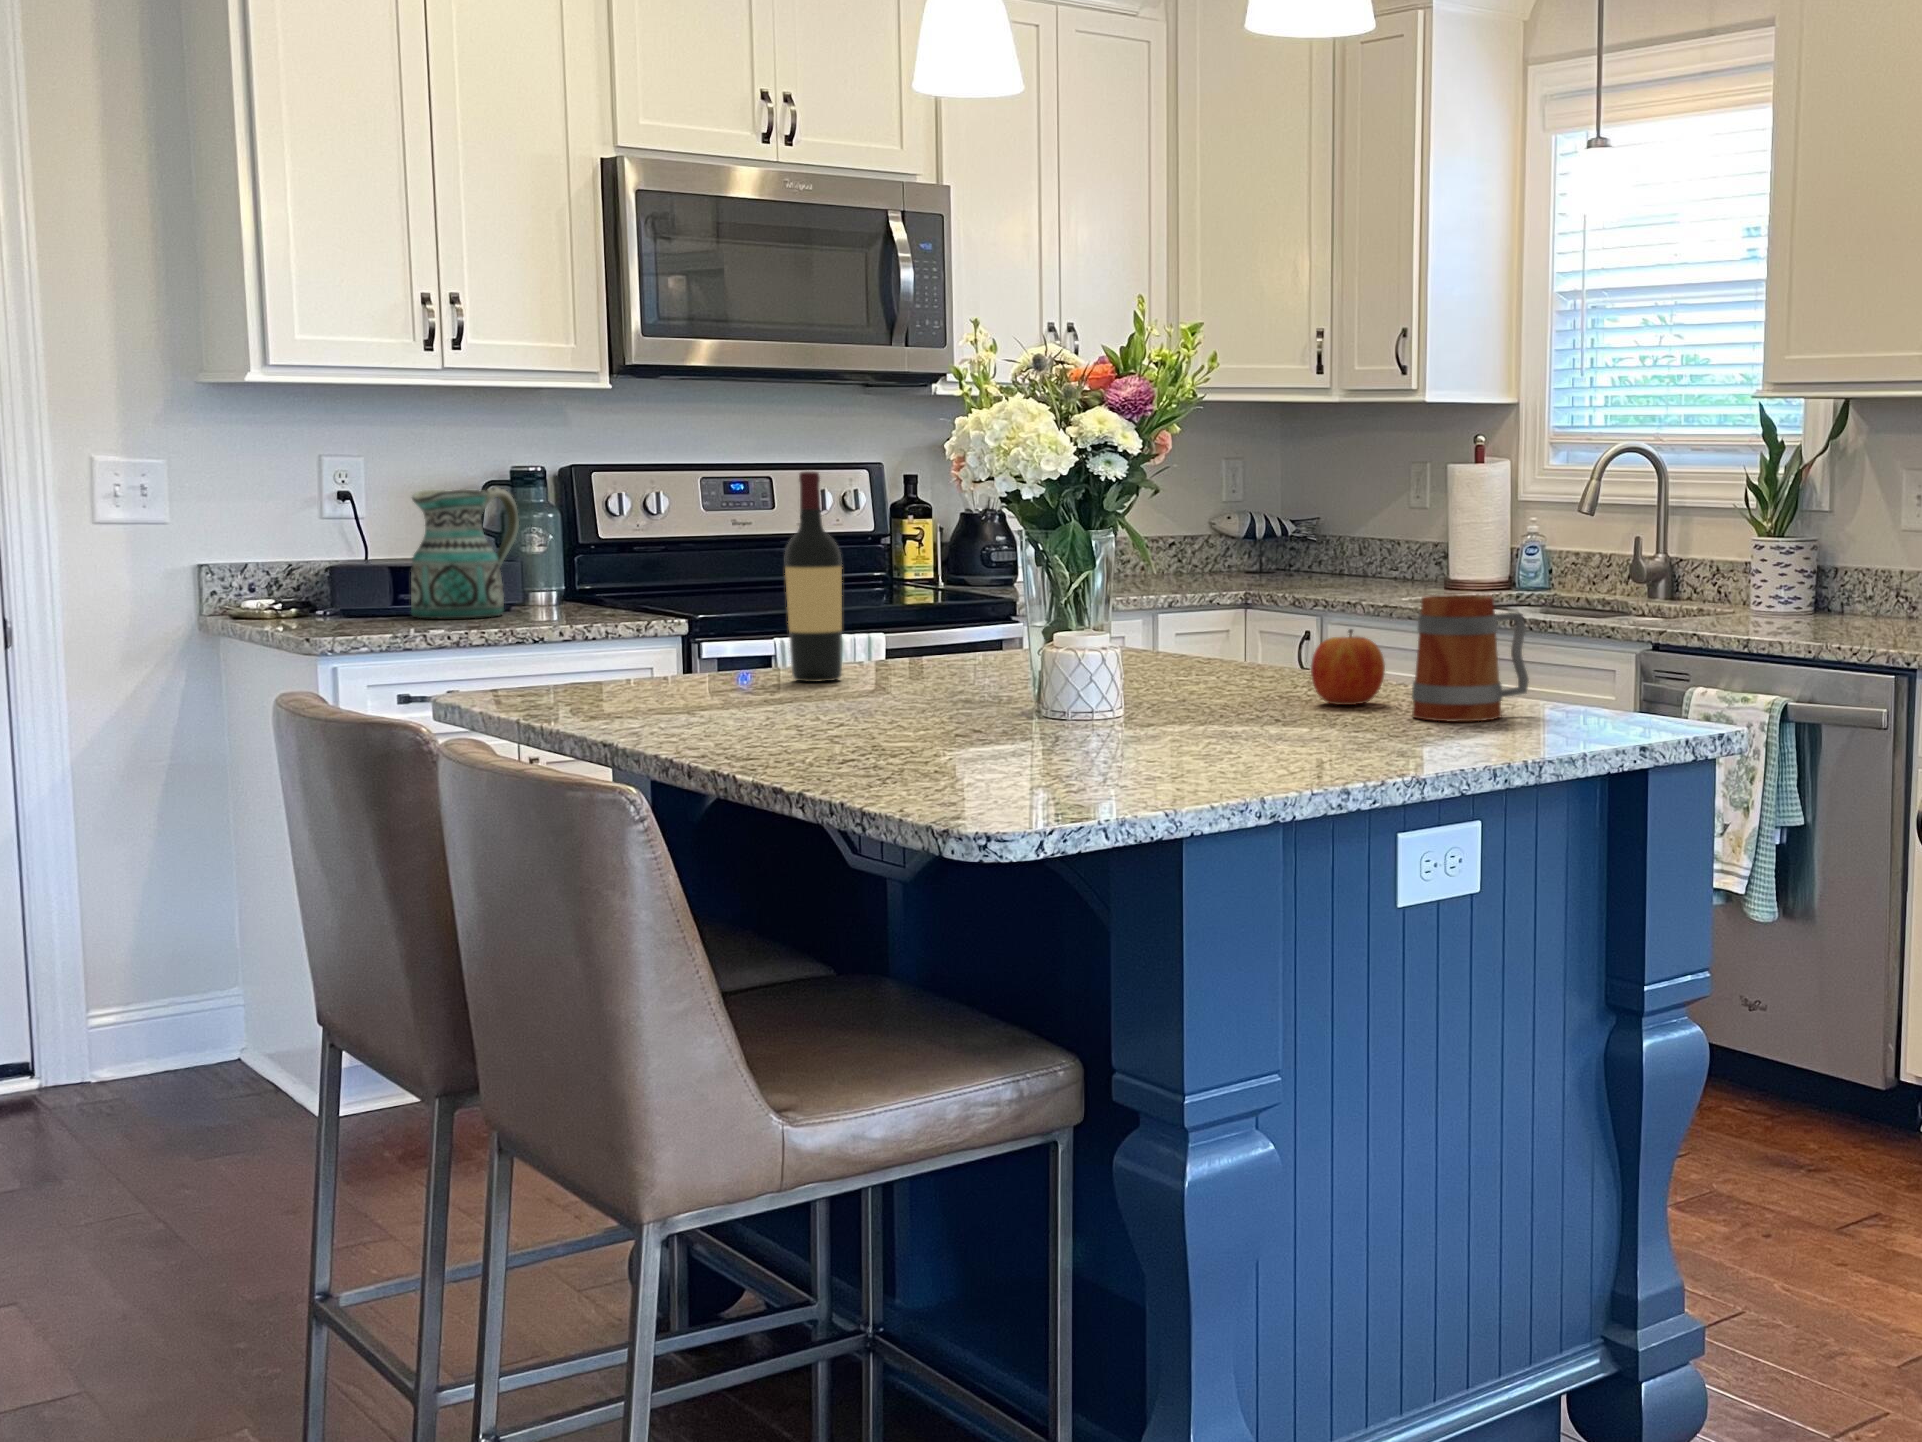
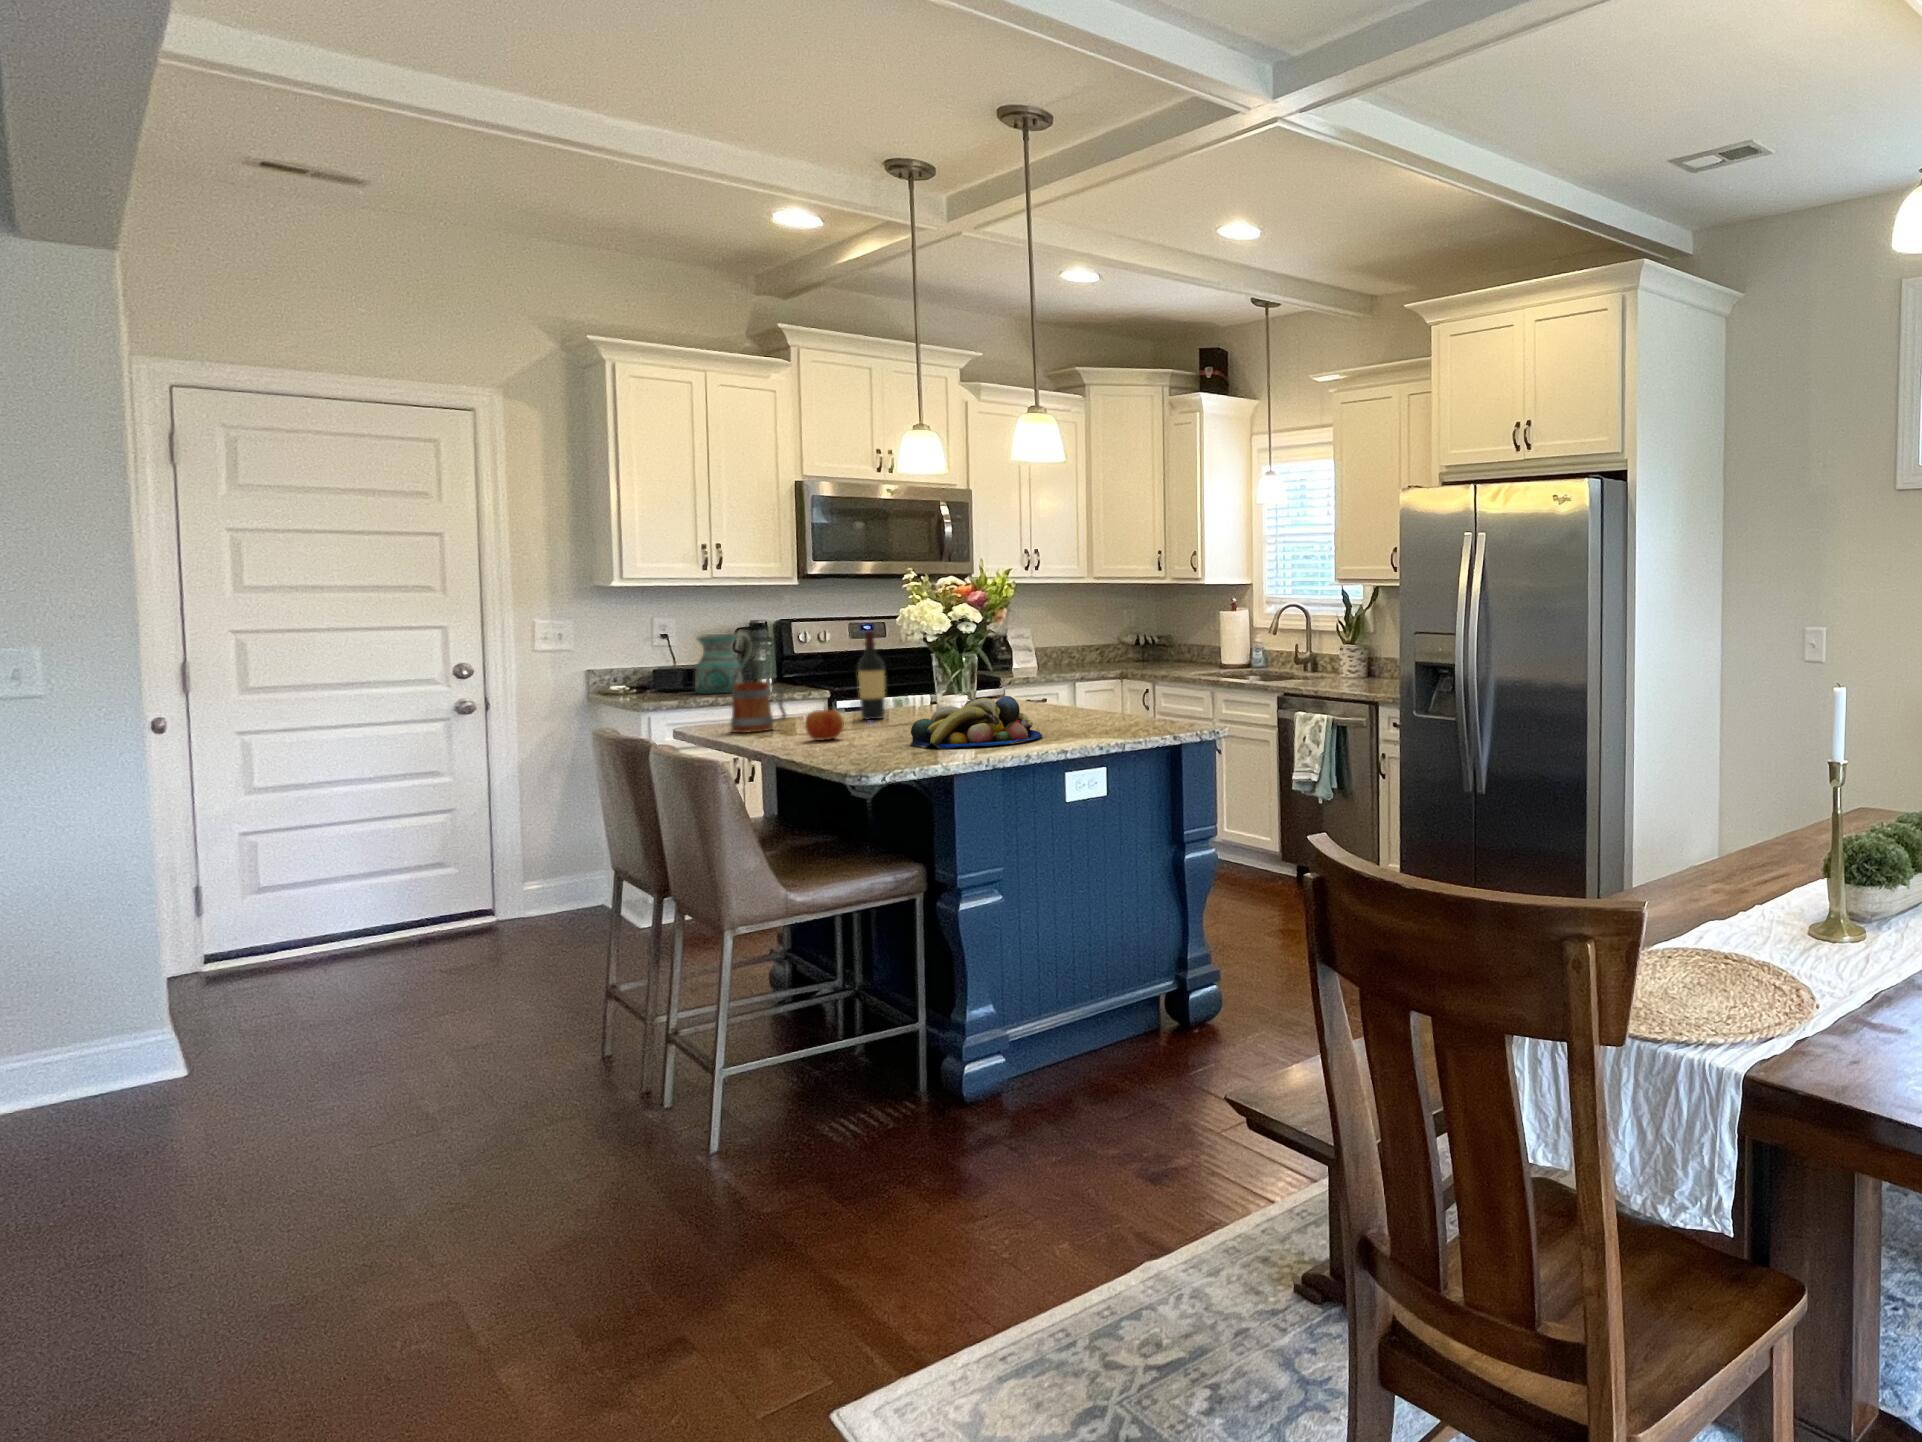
mug: present [1412,595,1529,721] -> present [731,682,786,733]
apple: present [1311,629,1385,705] -> present [805,710,844,740]
fruit bowl: none [959,630,1269,761] -> present [910,696,1042,749]

